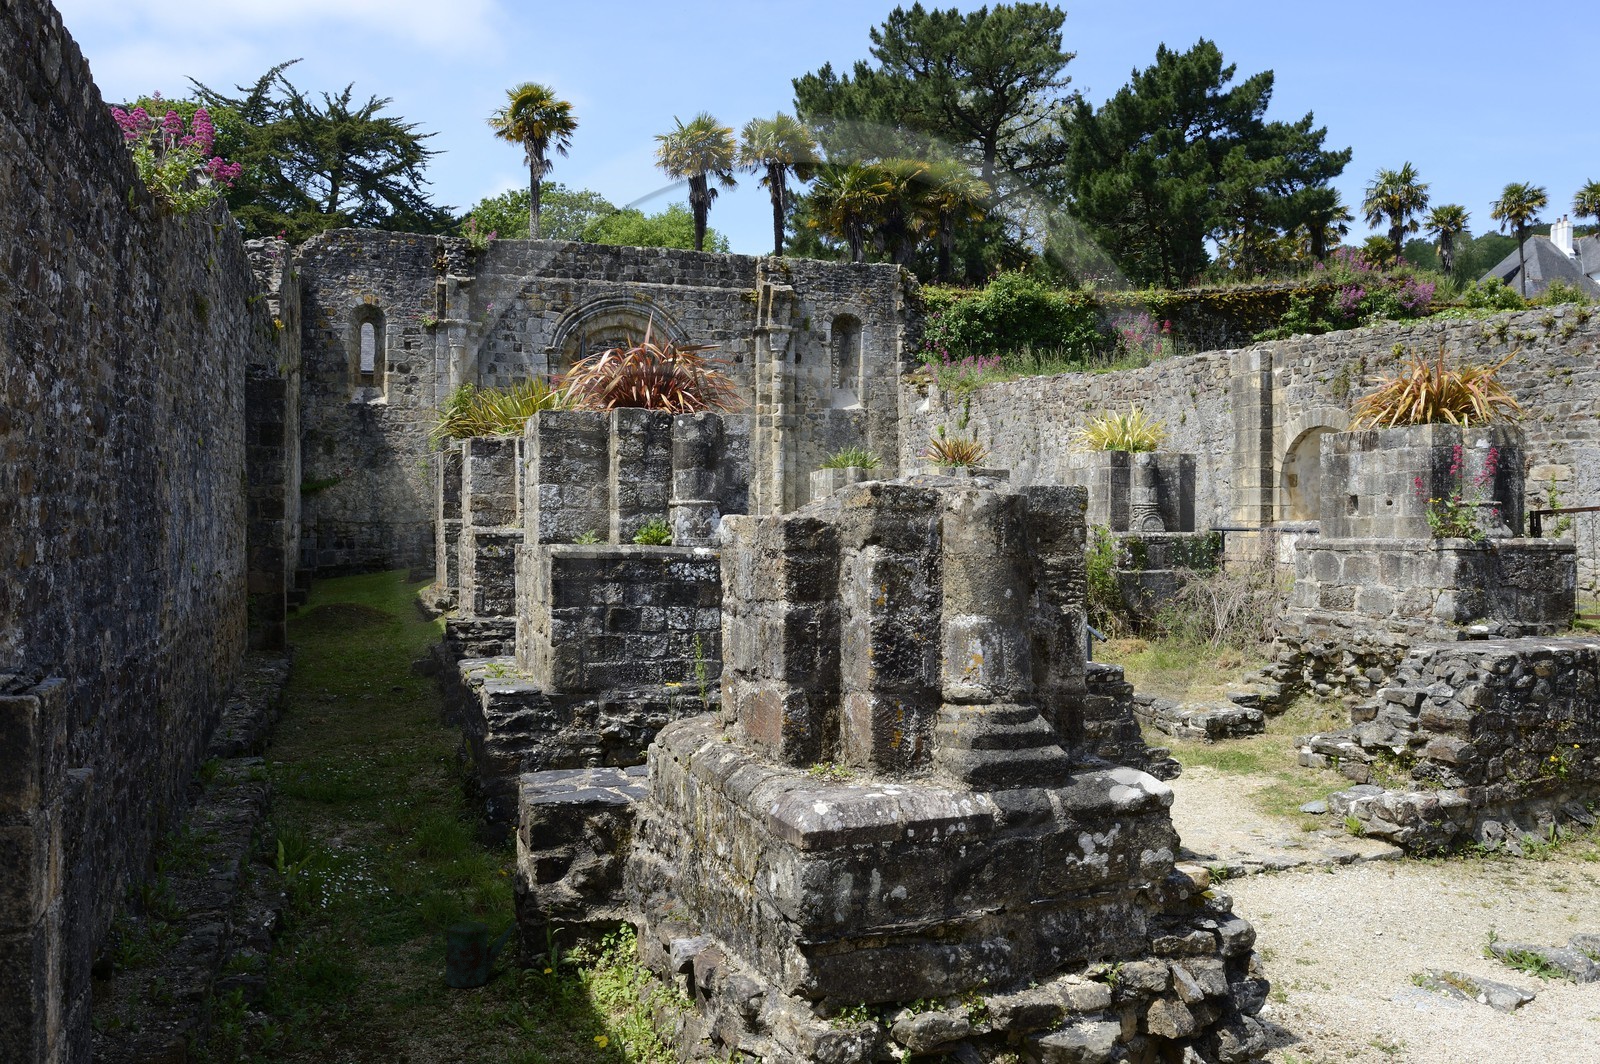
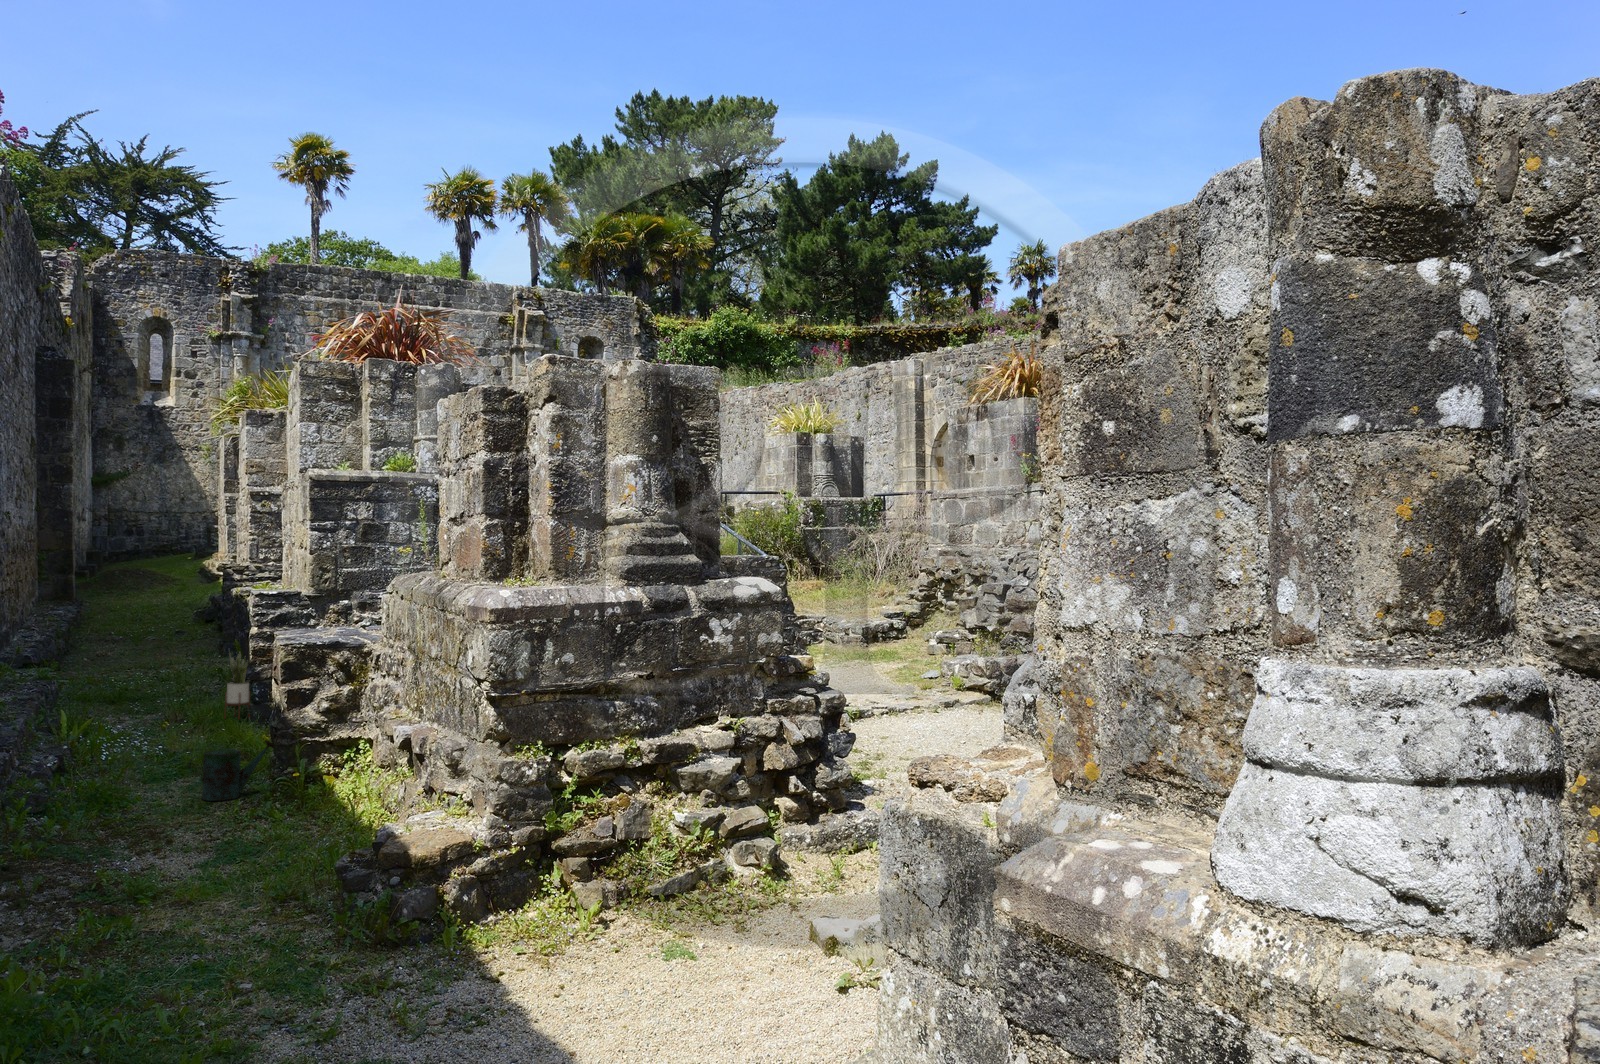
potted plant: none [461,761,489,845] -> present [225,654,250,718]

